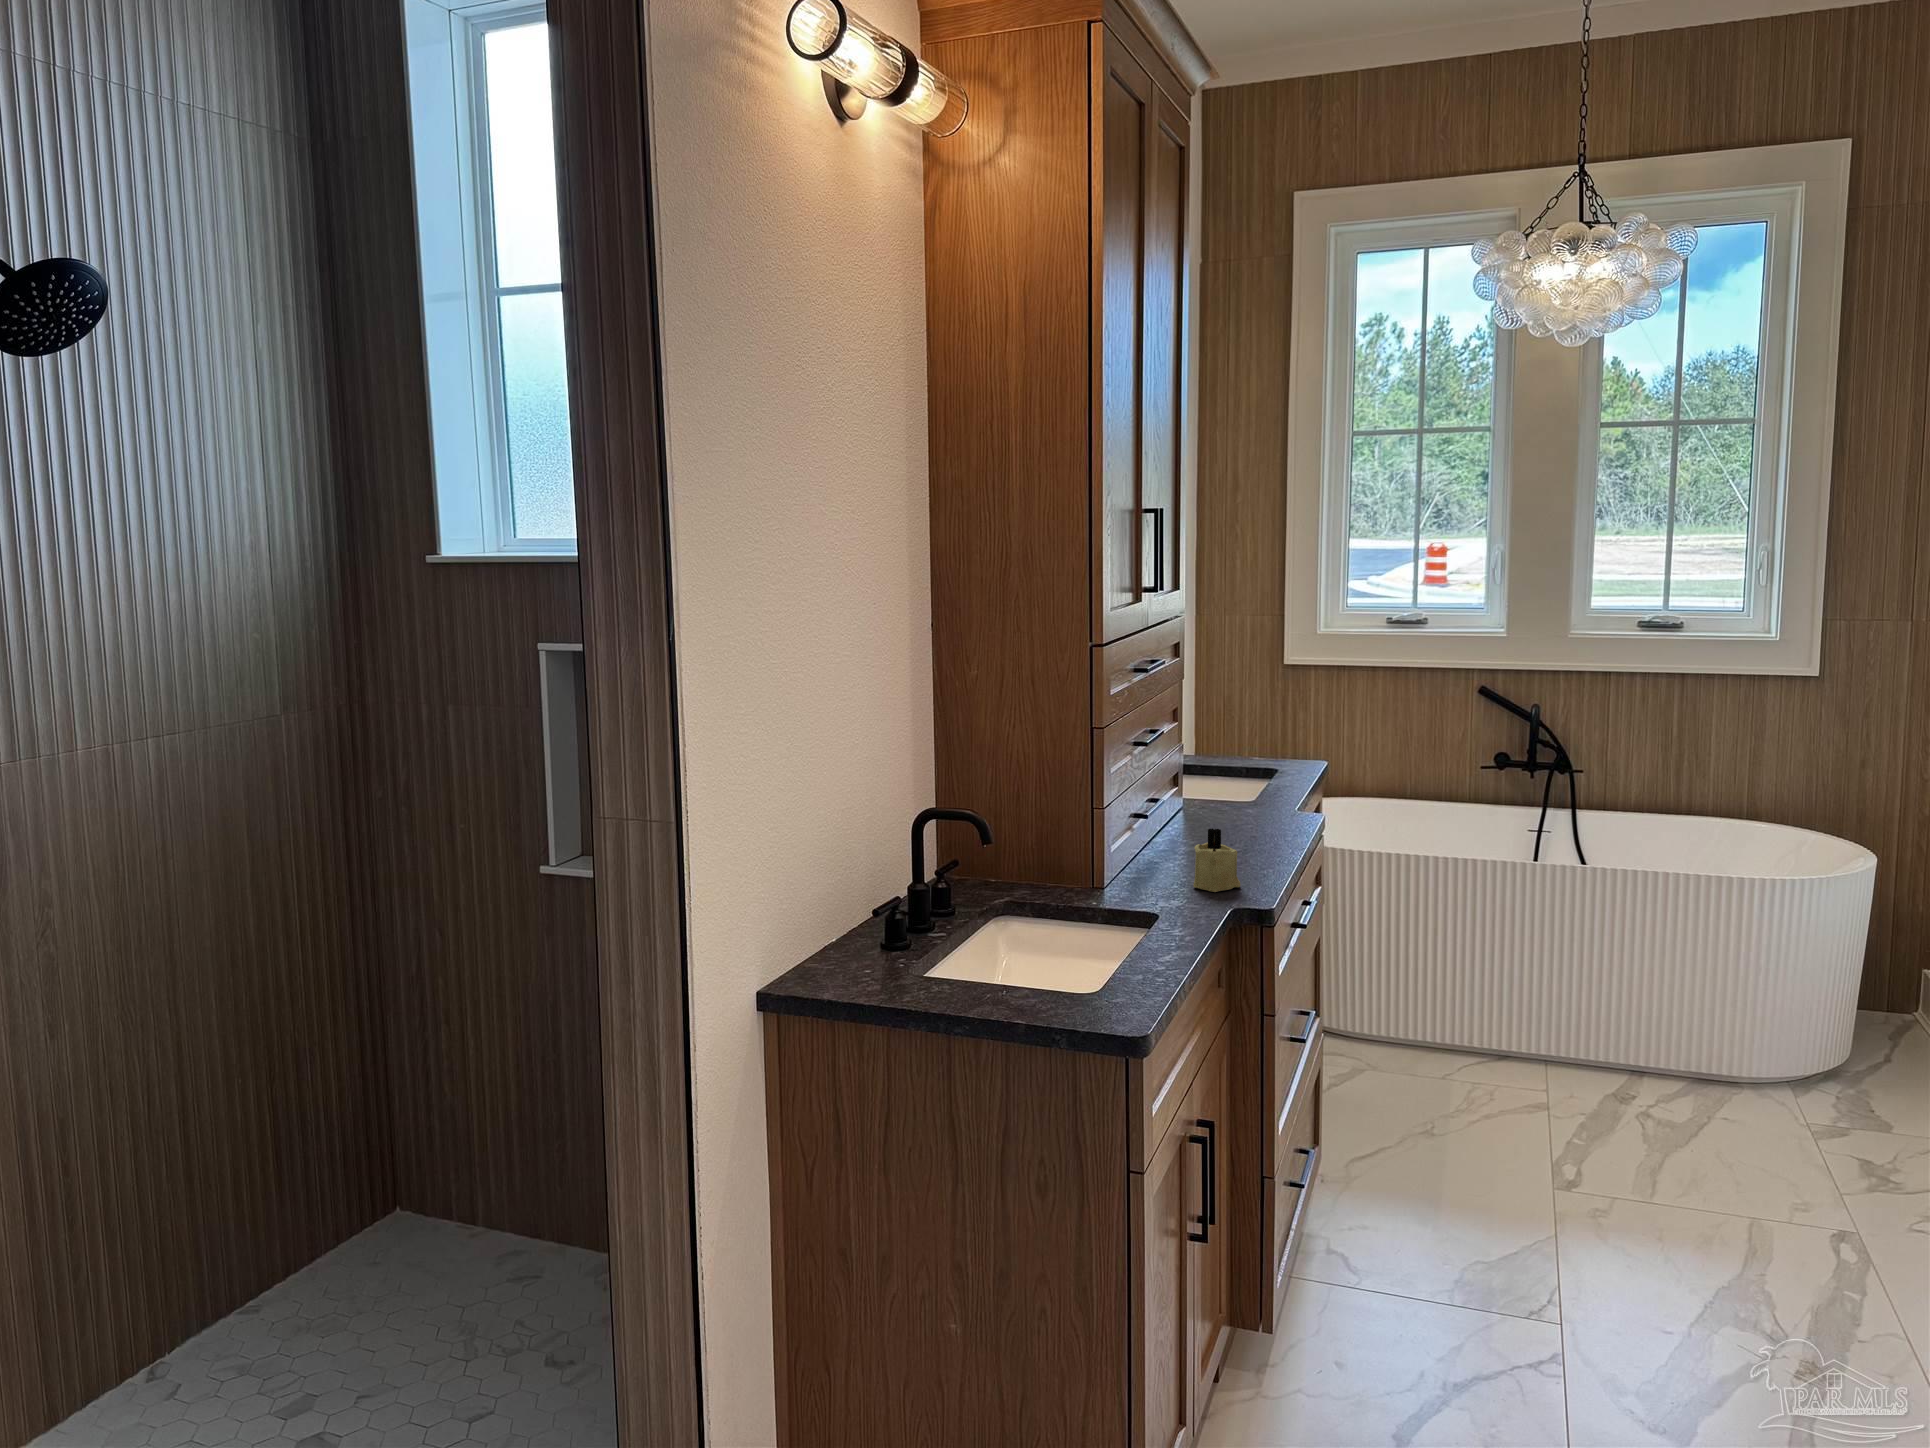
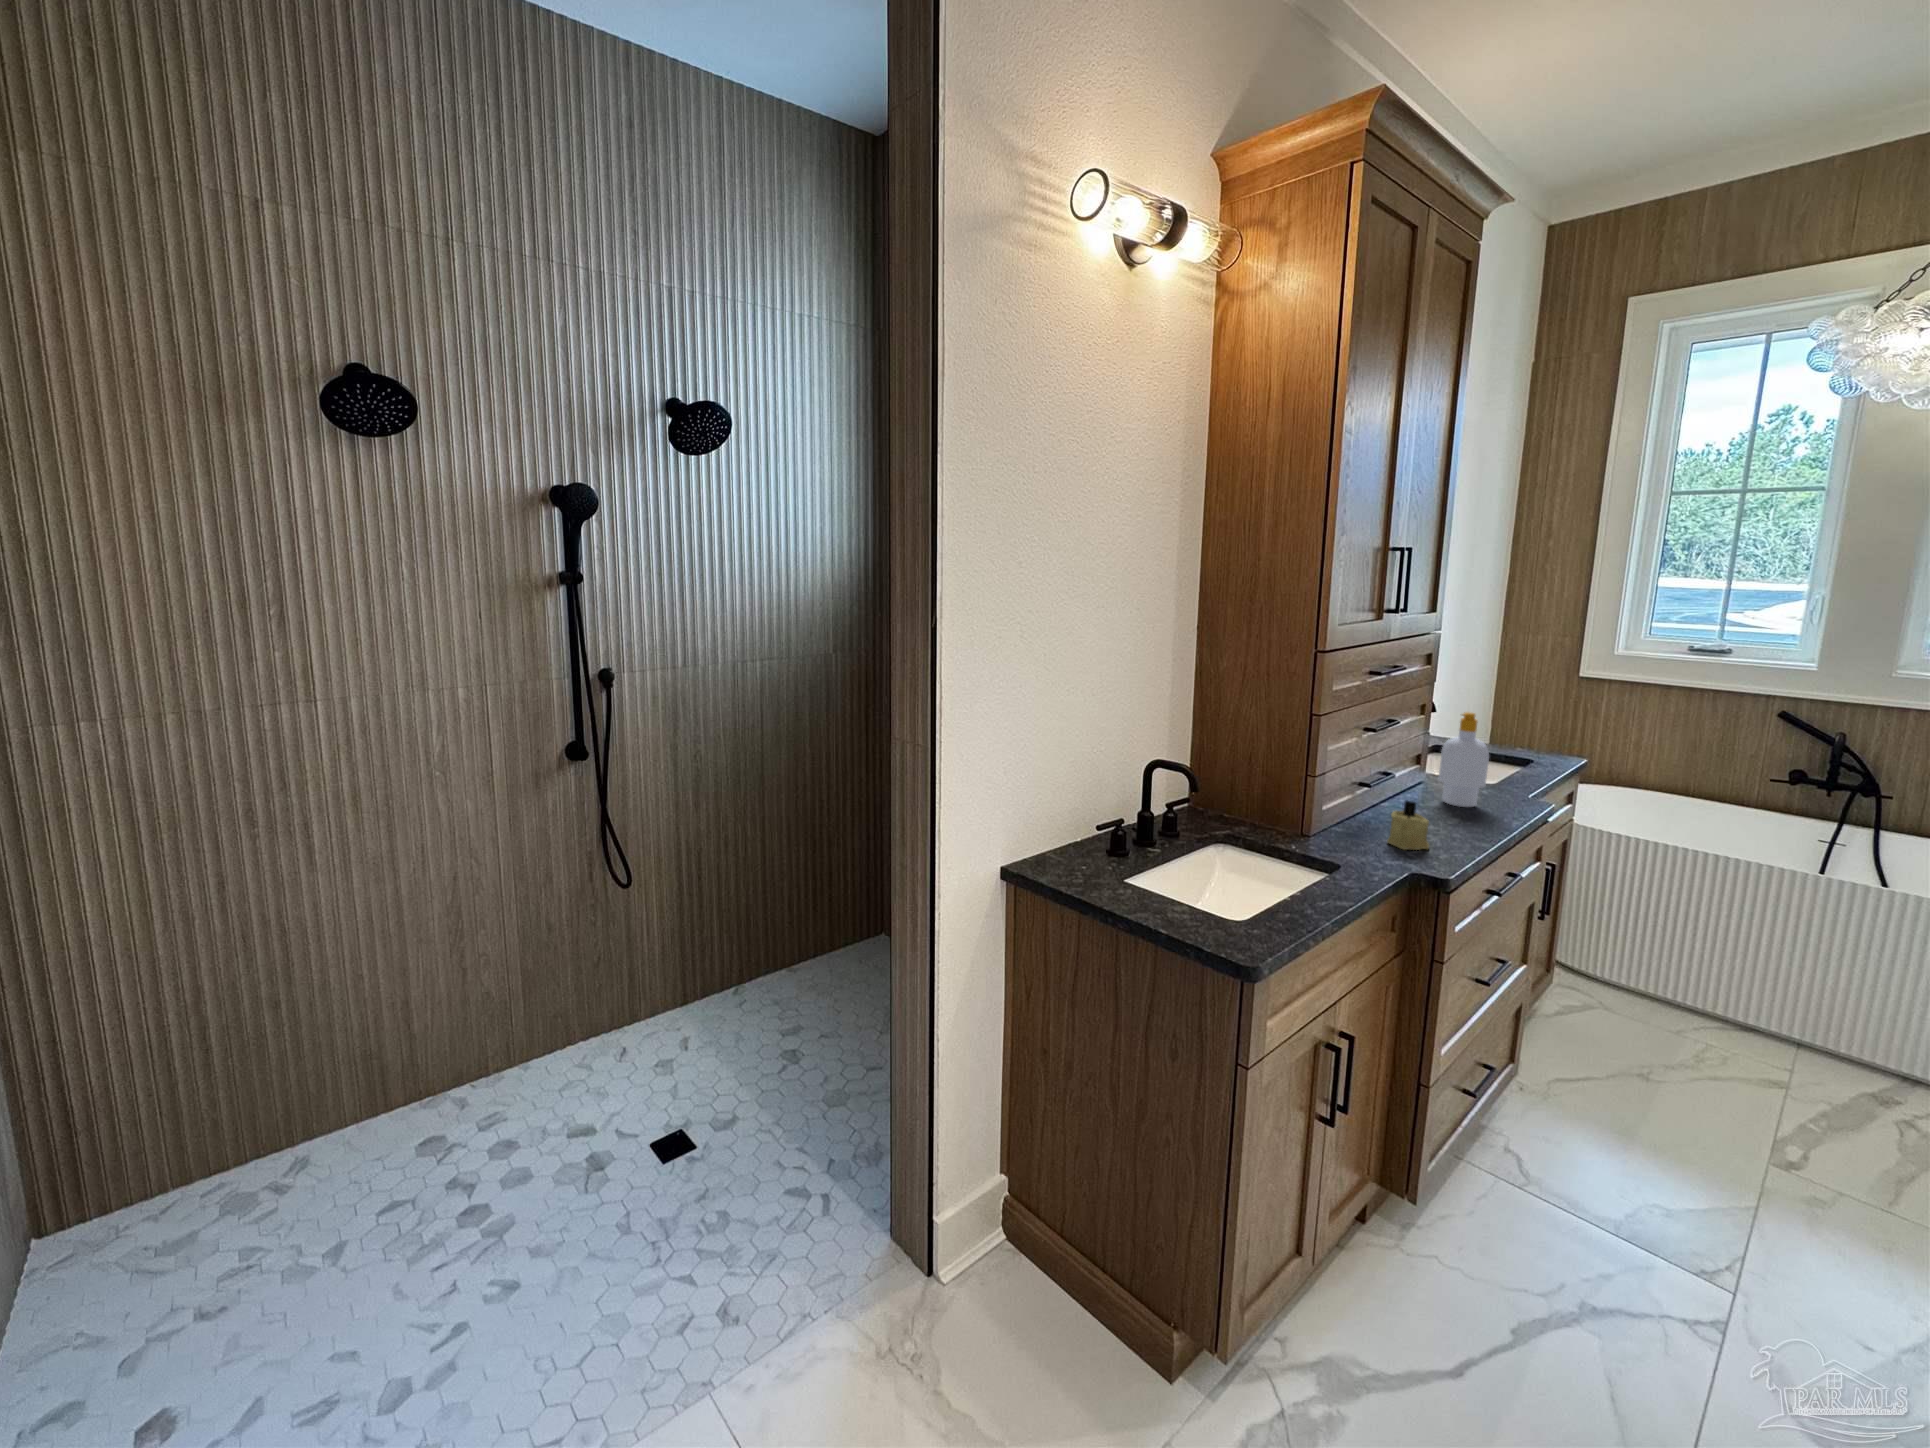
soap bottle: none [1213,712,1266,834] -> present [1439,712,1489,807]

